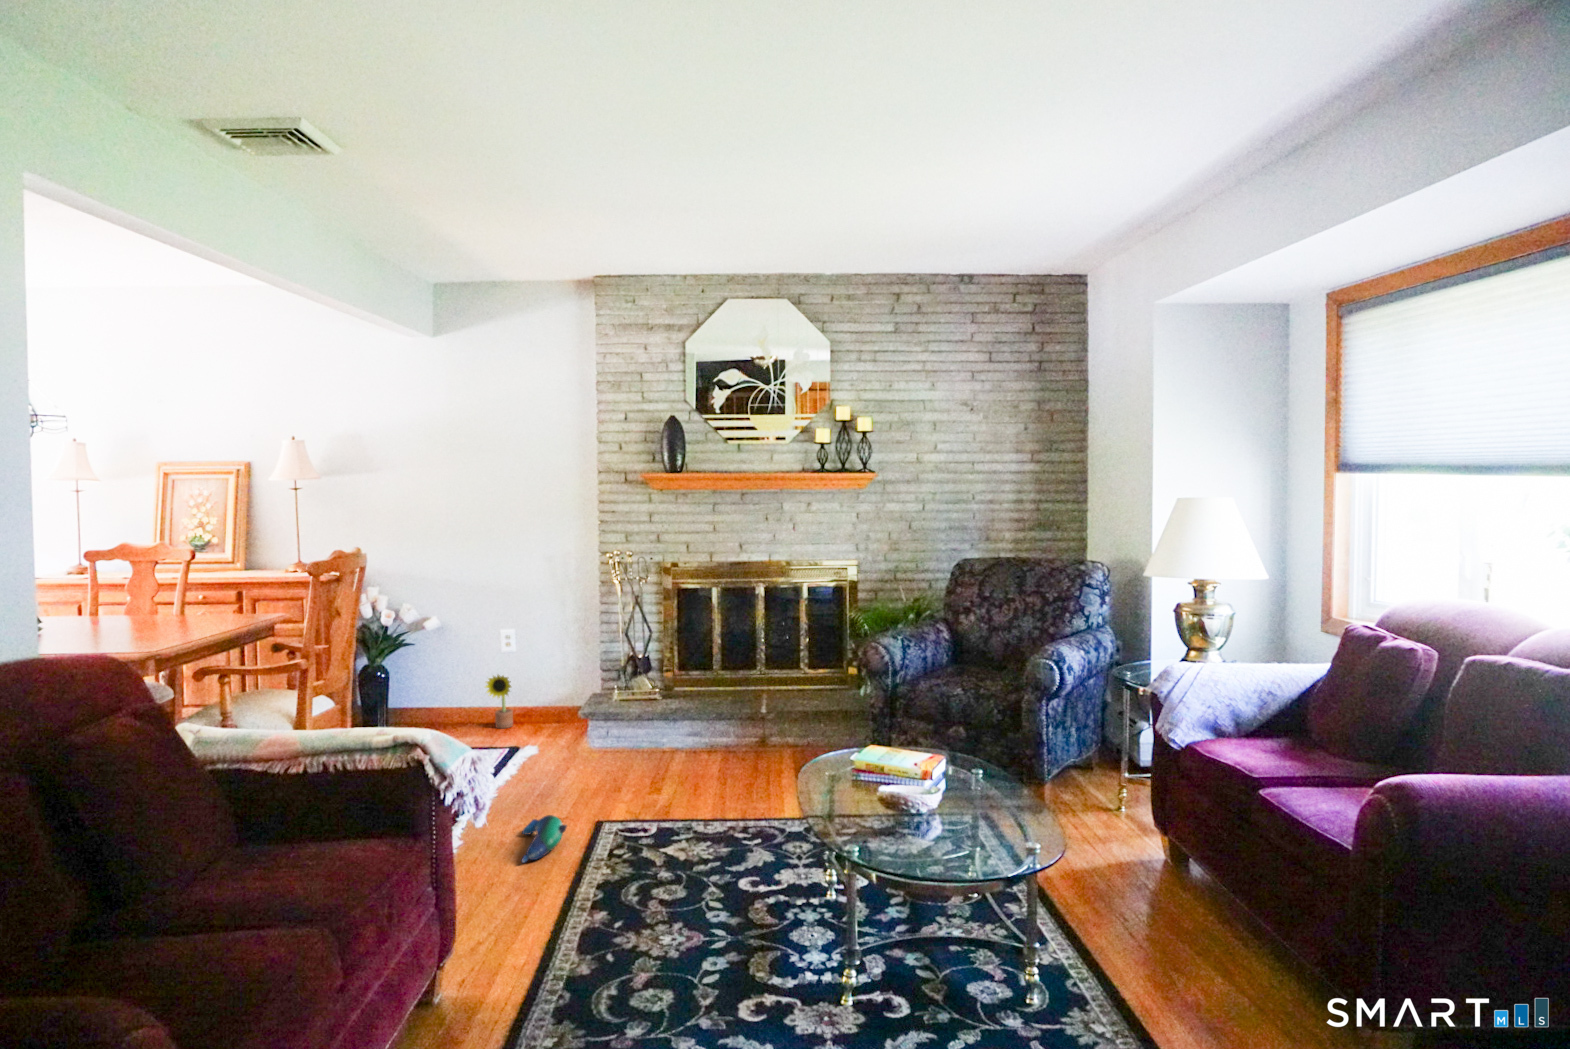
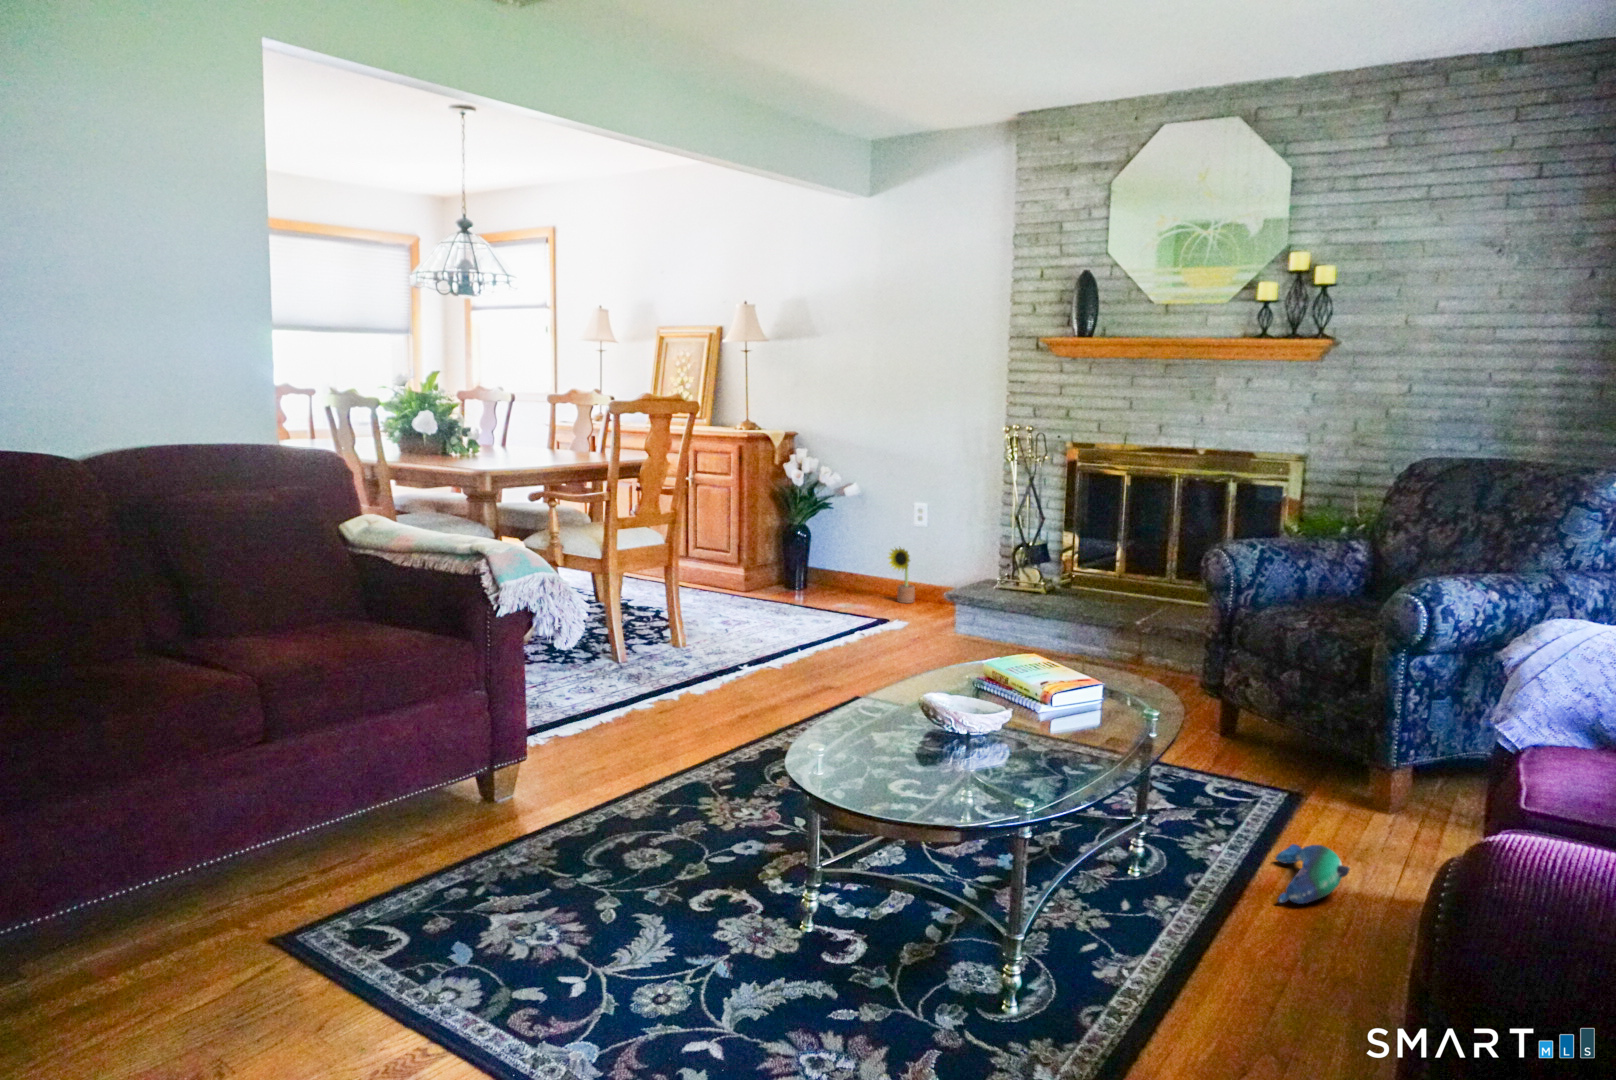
plush toy: present [521,815,567,863] -> present [1275,844,1350,904]

